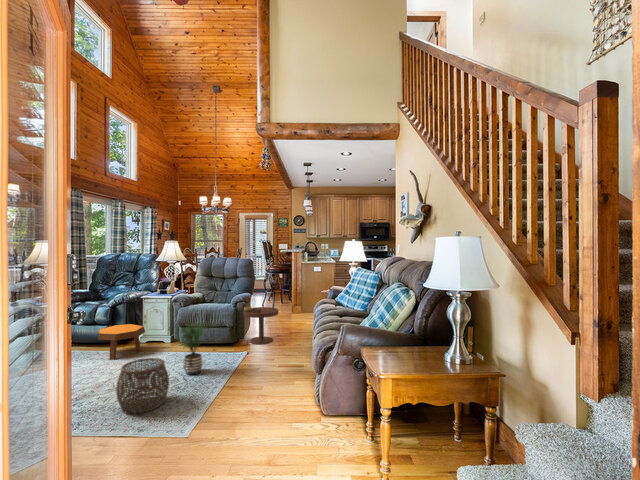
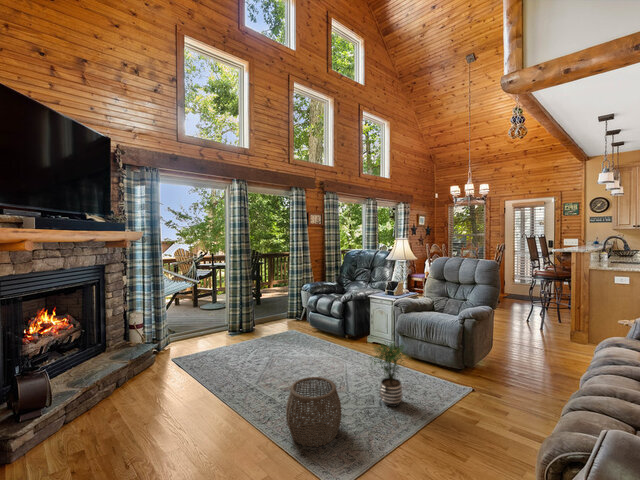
side table: present [244,307,278,345] -> none [451,336,509,436]
footstool: present [98,324,145,360] -> none [323,320,365,357]

